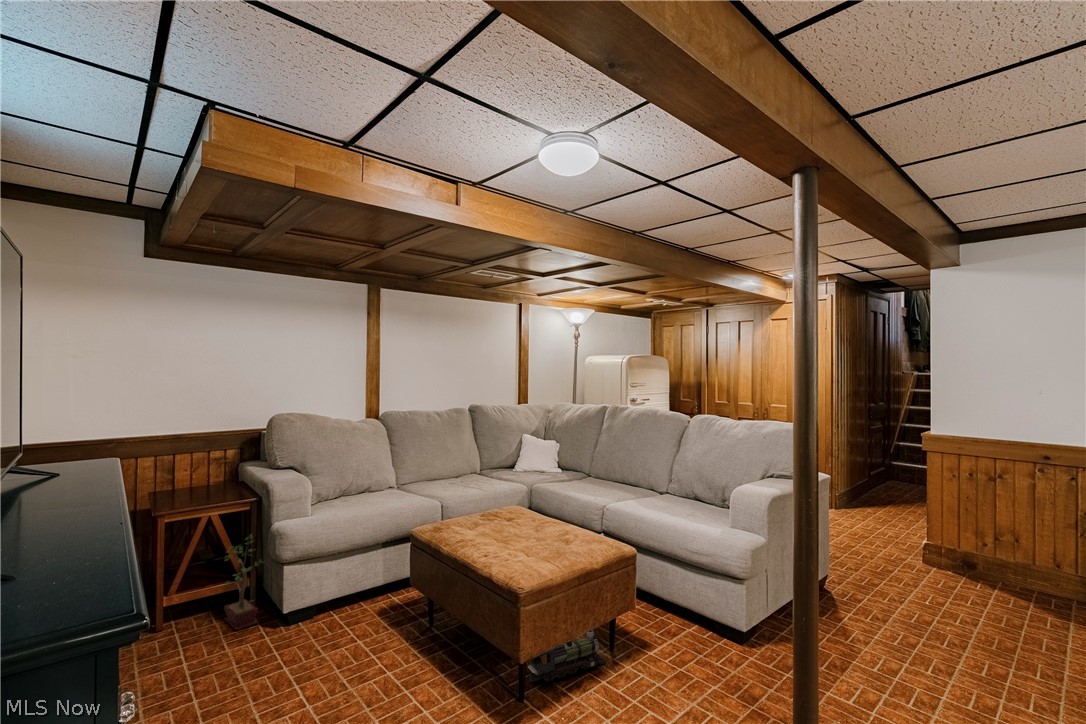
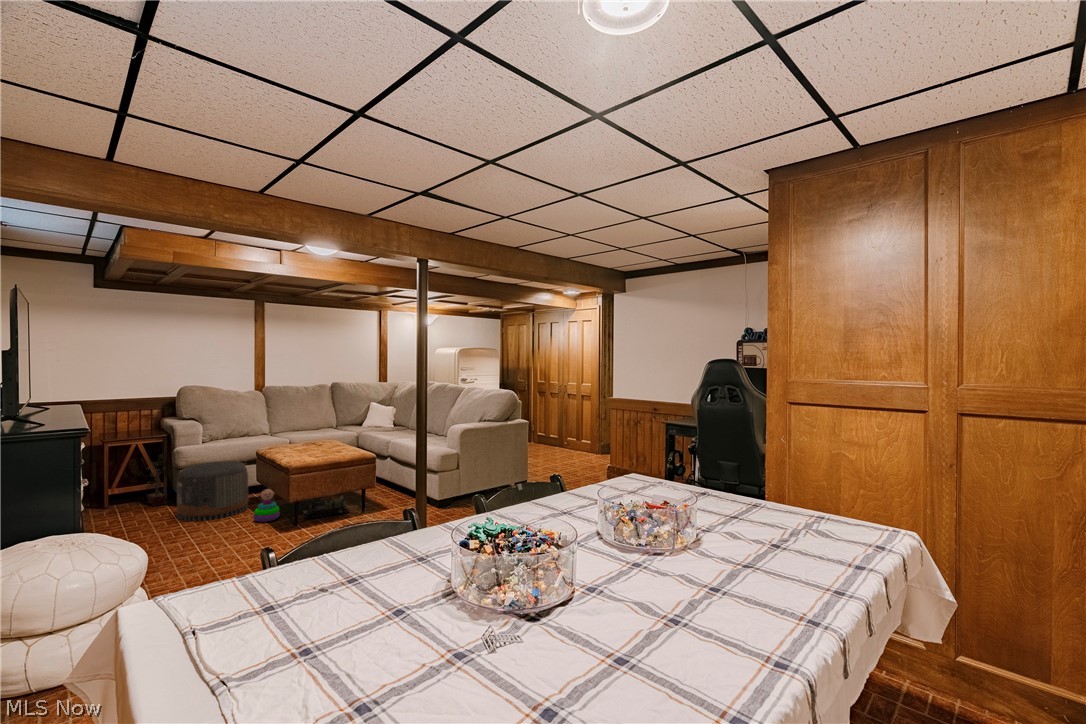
pouf: none [285,551,404,685] -> present [177,461,248,521]
stacking toy: none [436,621,482,694] -> present [253,489,280,522]

